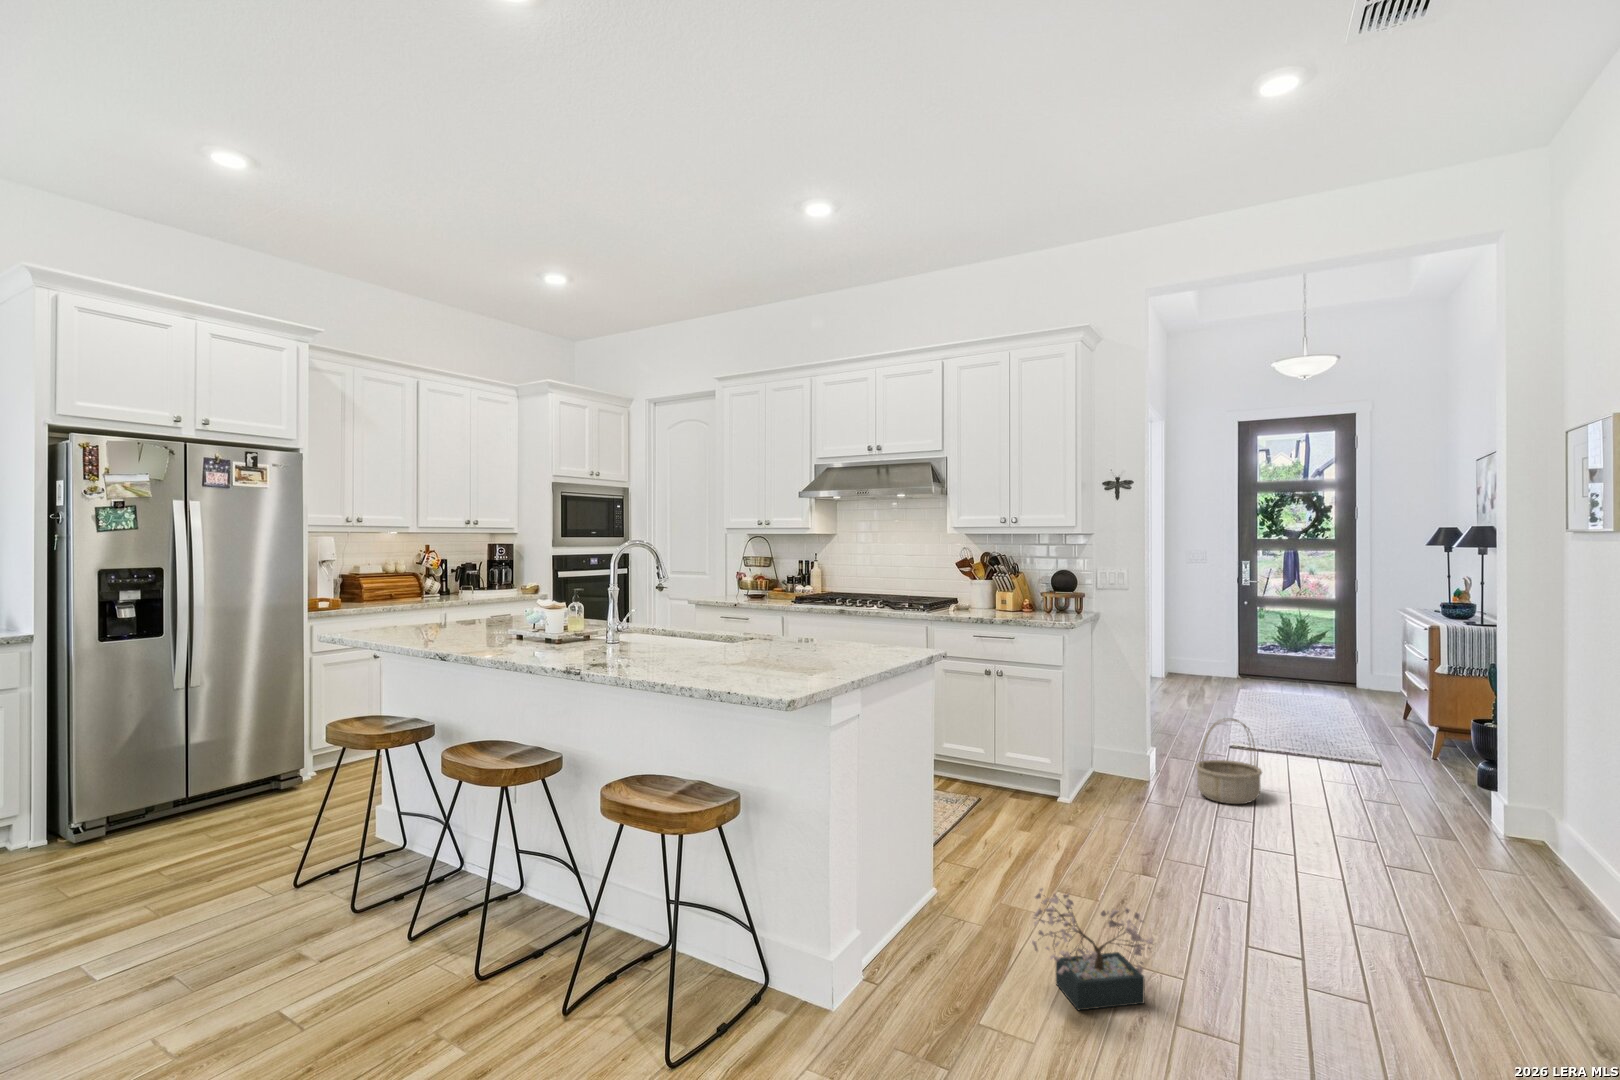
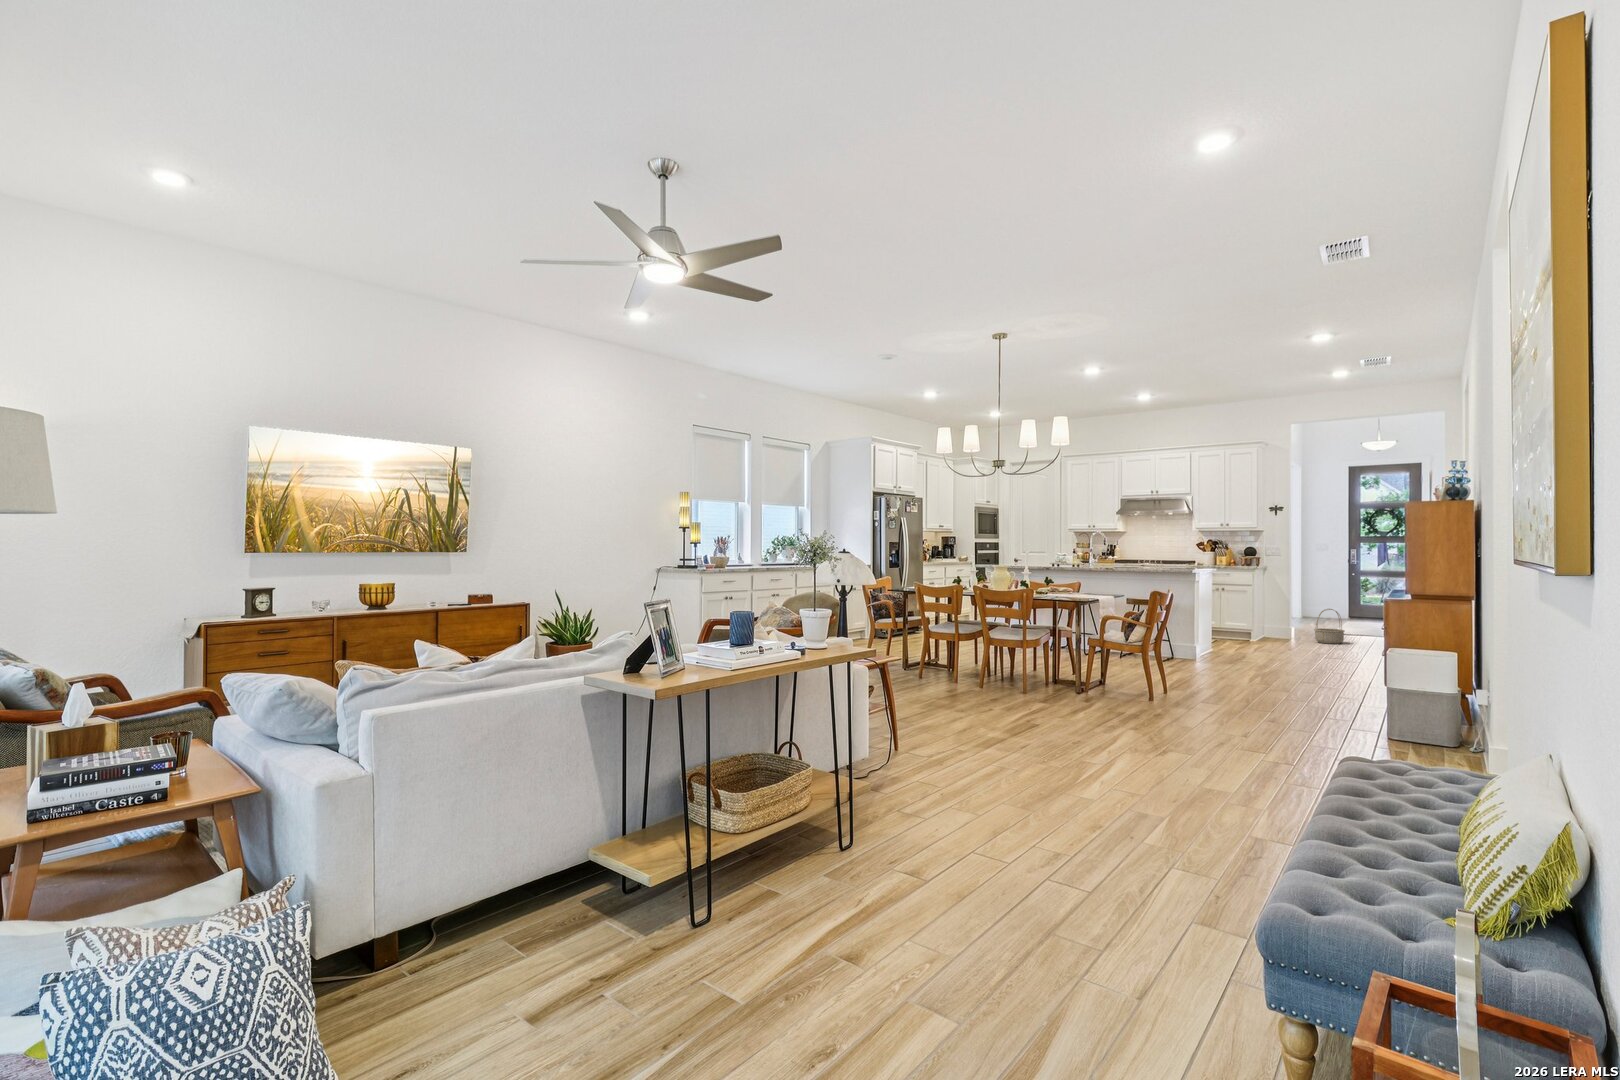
decorative plant: present [1032,888,1153,1010] -> none [1254,633,1294,664]

